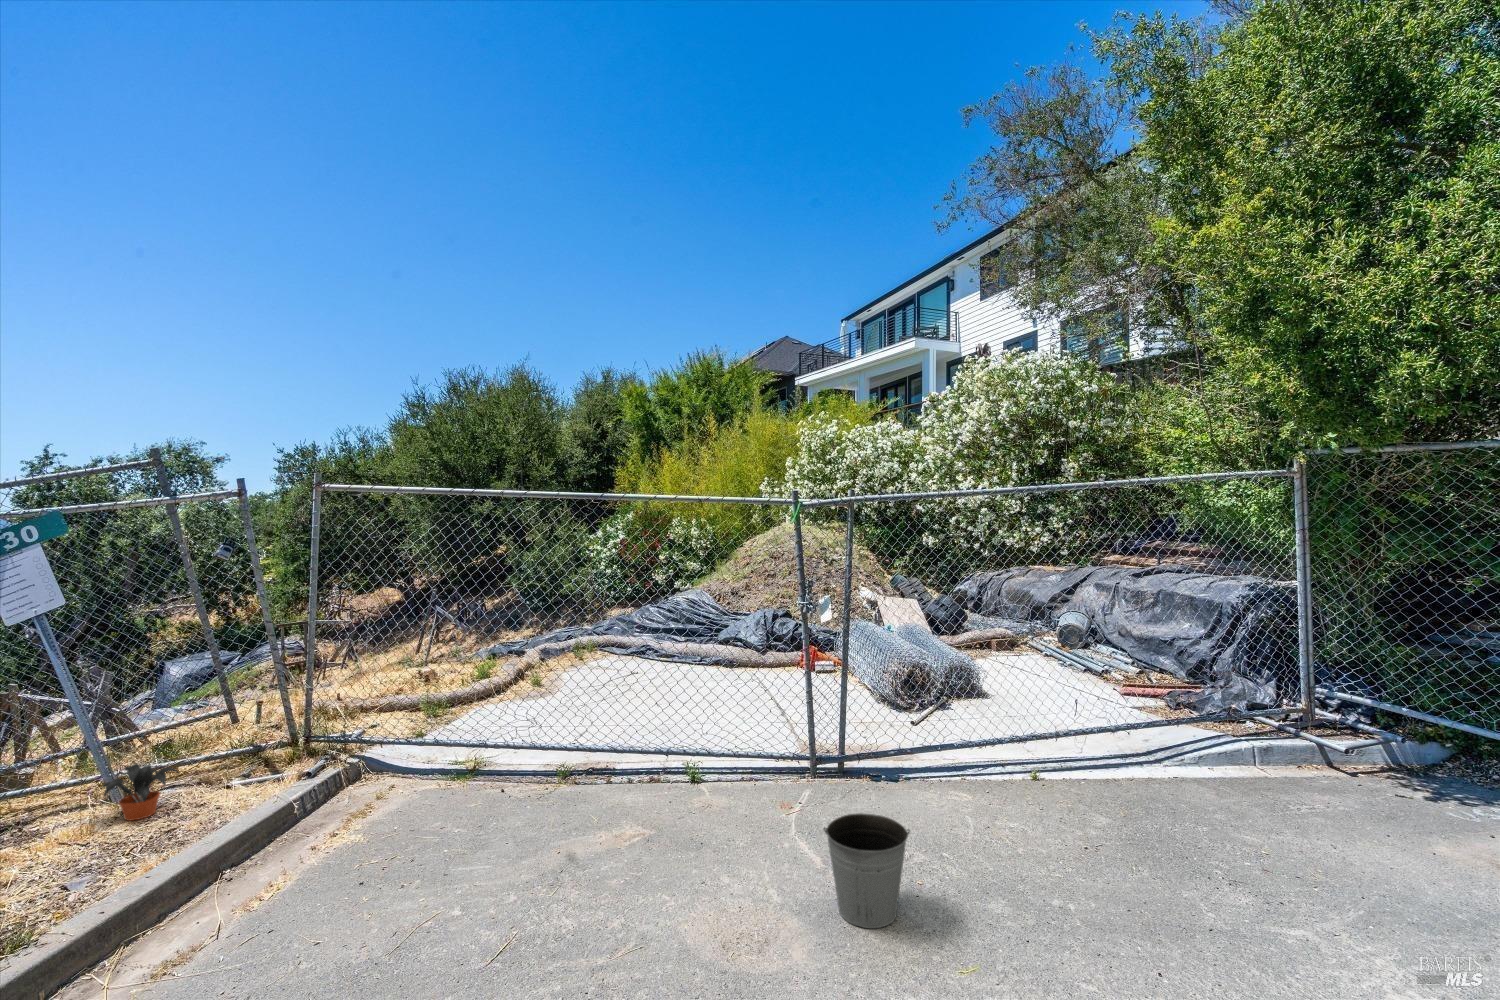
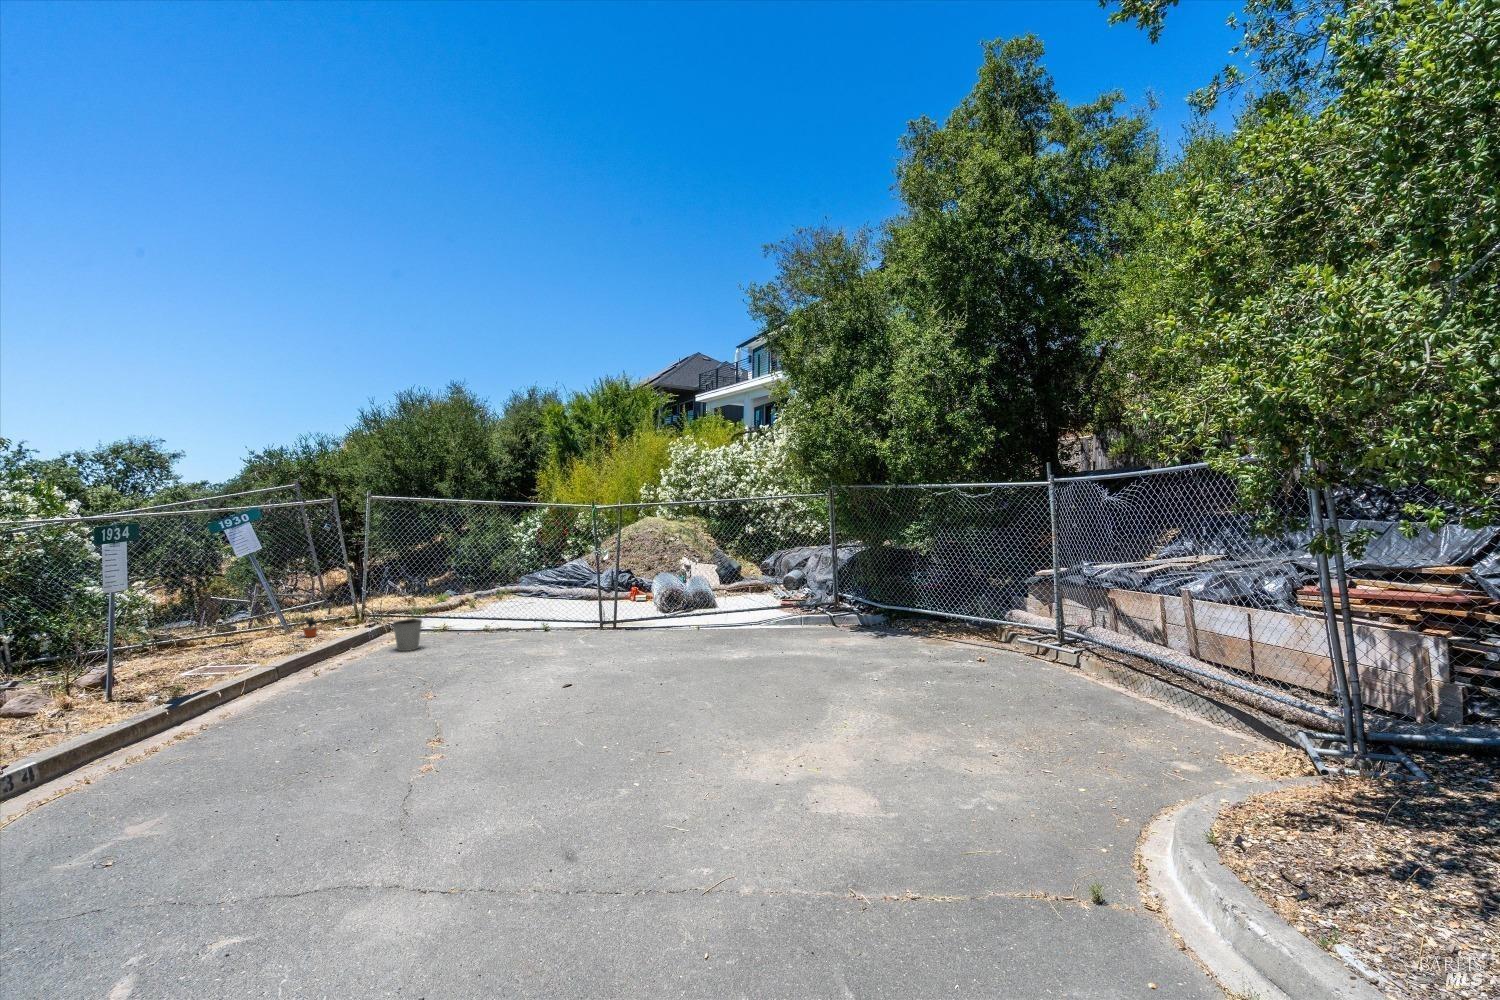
bucket: present [824,813,910,928] -> present [393,619,422,651]

